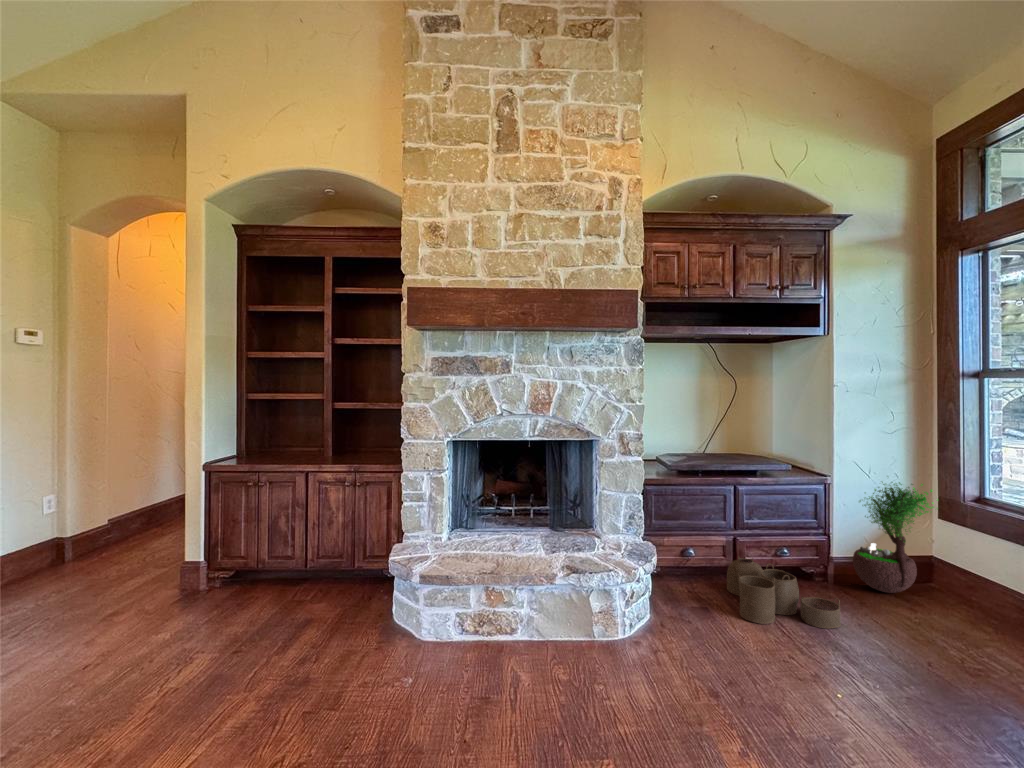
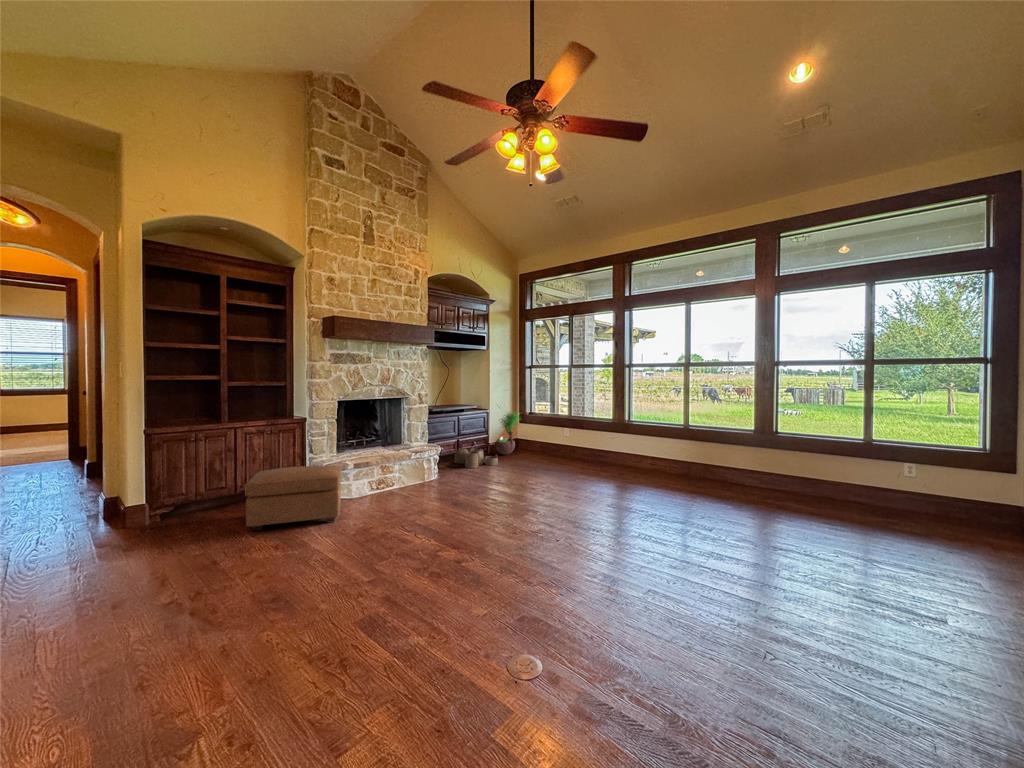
ottoman: none [189,563,385,721] -> present [245,465,341,531]

